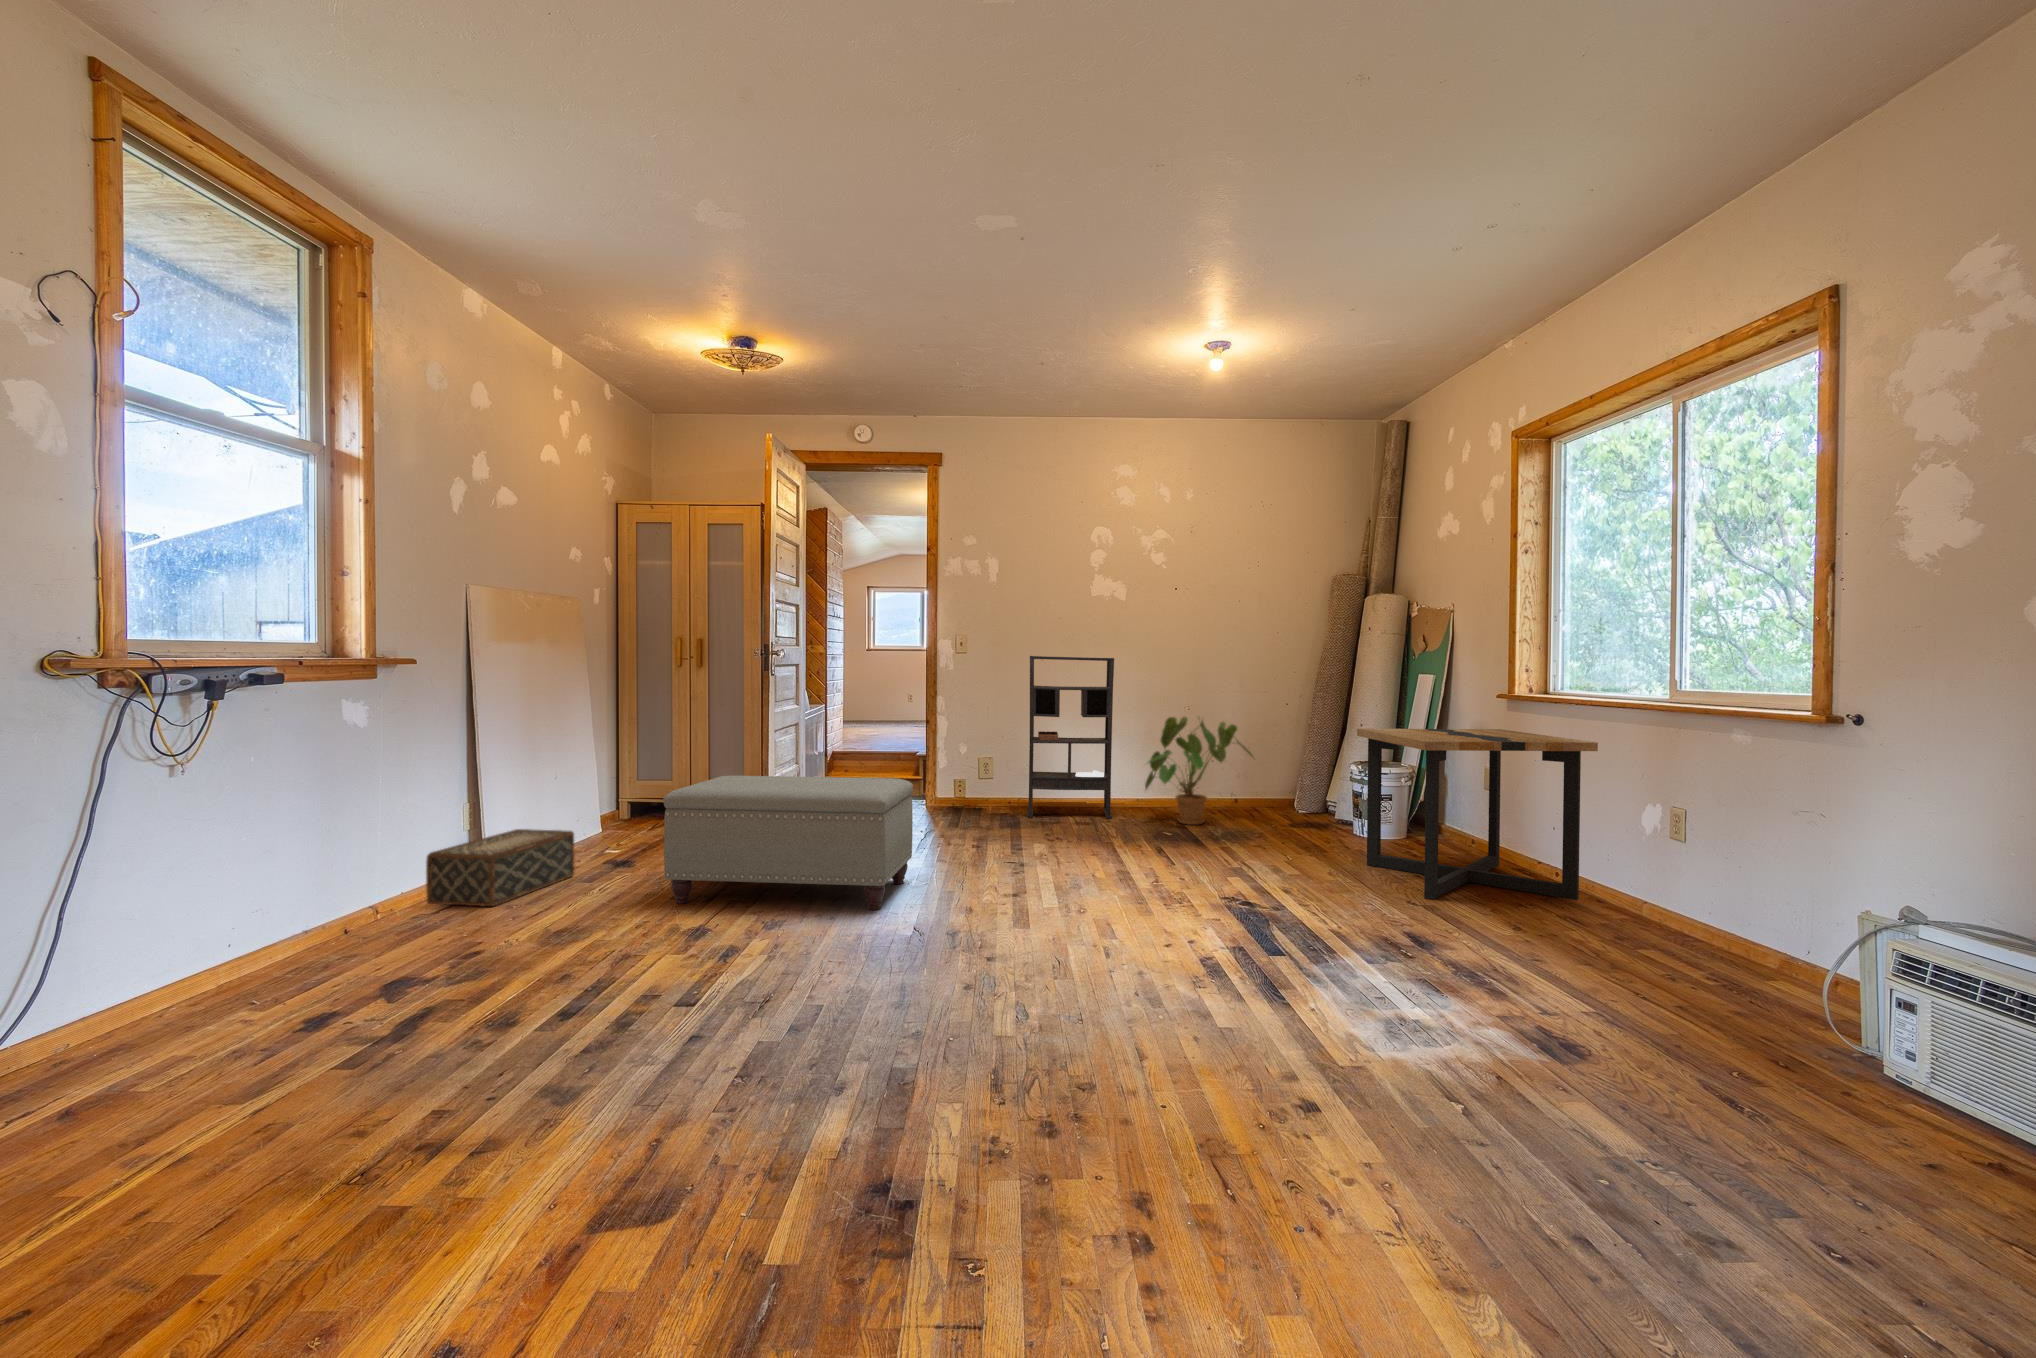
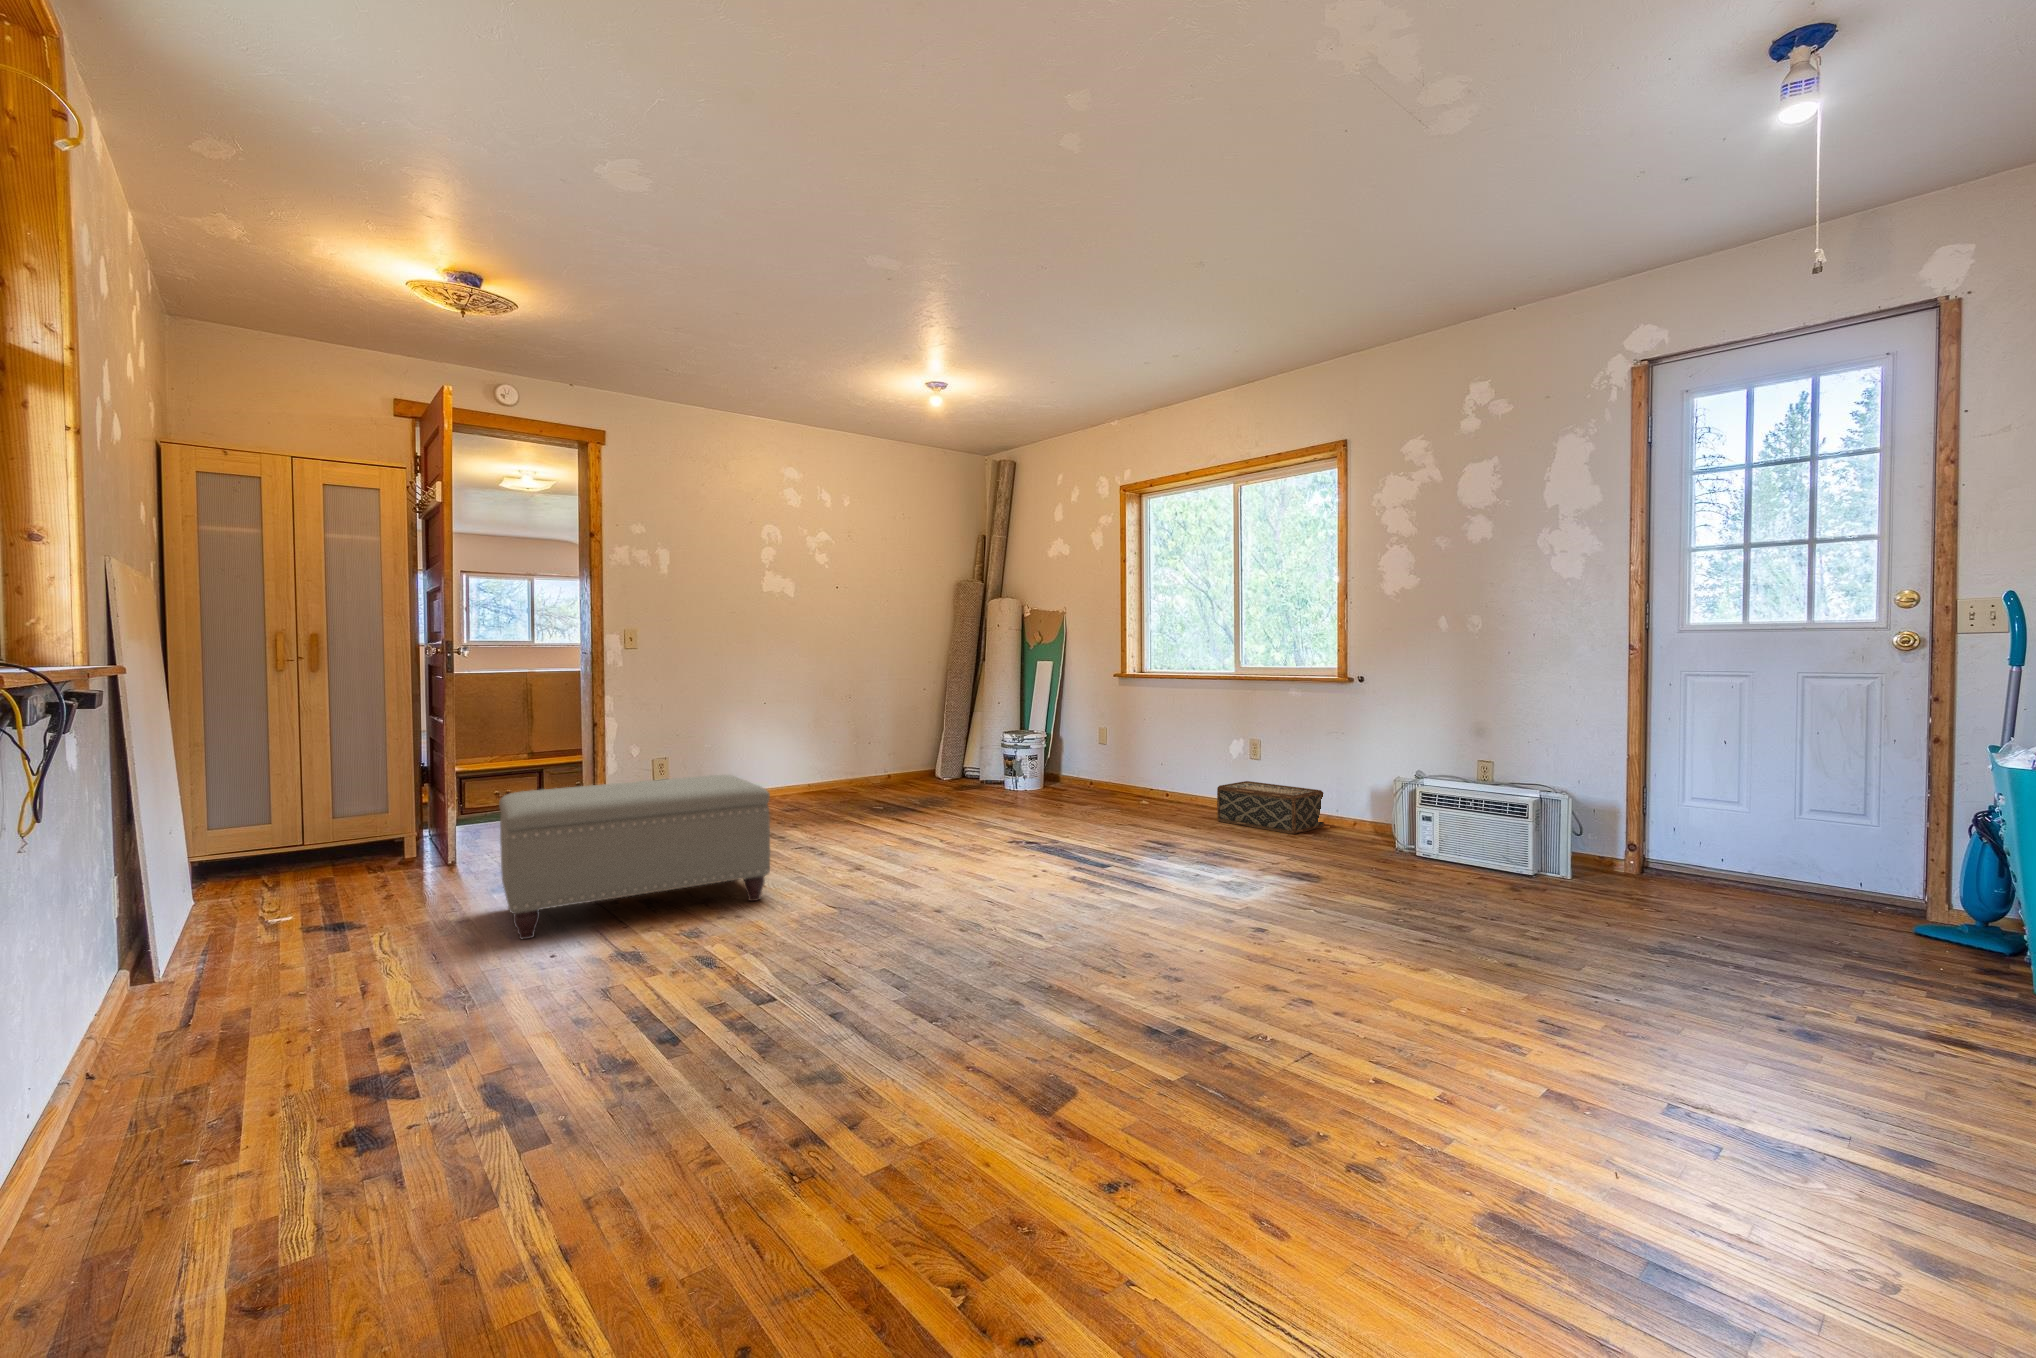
bookshelf: present [1027,656,1114,819] -> none [709,651,804,813]
house plant: present [1145,717,1253,825] -> none [833,703,928,800]
side table: present [1357,729,1598,900] -> none [1040,699,1201,820]
woven basket: present [426,829,575,907] -> present [1217,781,1324,834]

